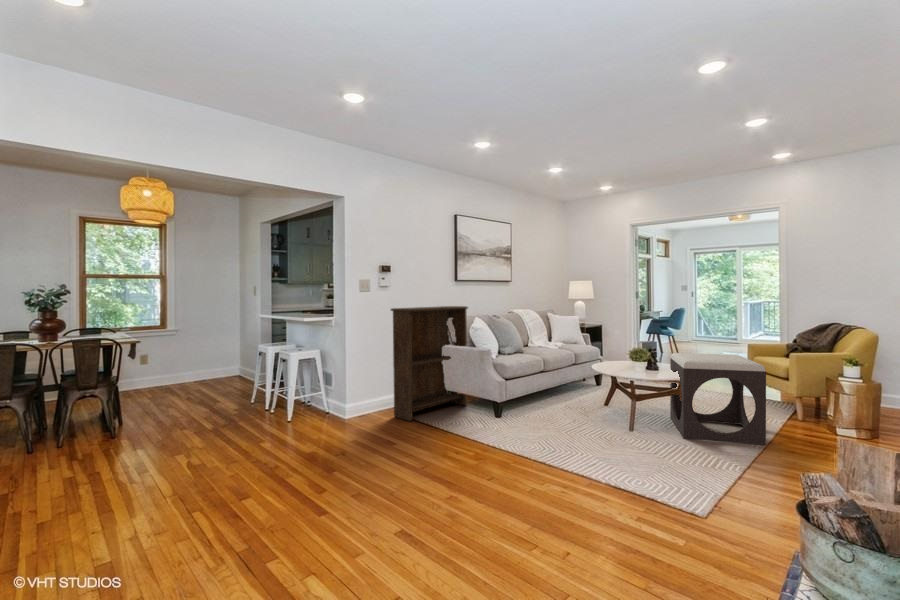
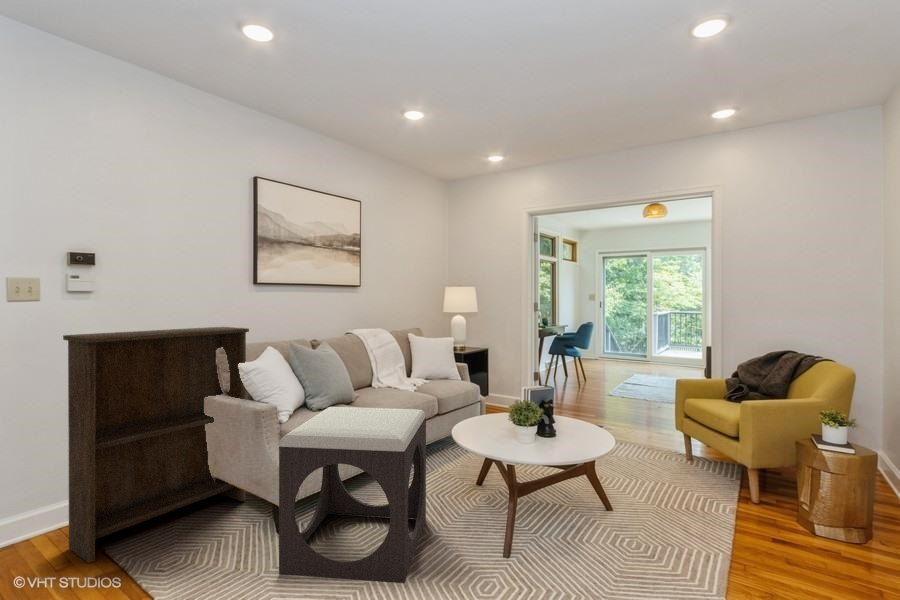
footstool: present [670,353,766,445] -> present [279,407,426,583]

